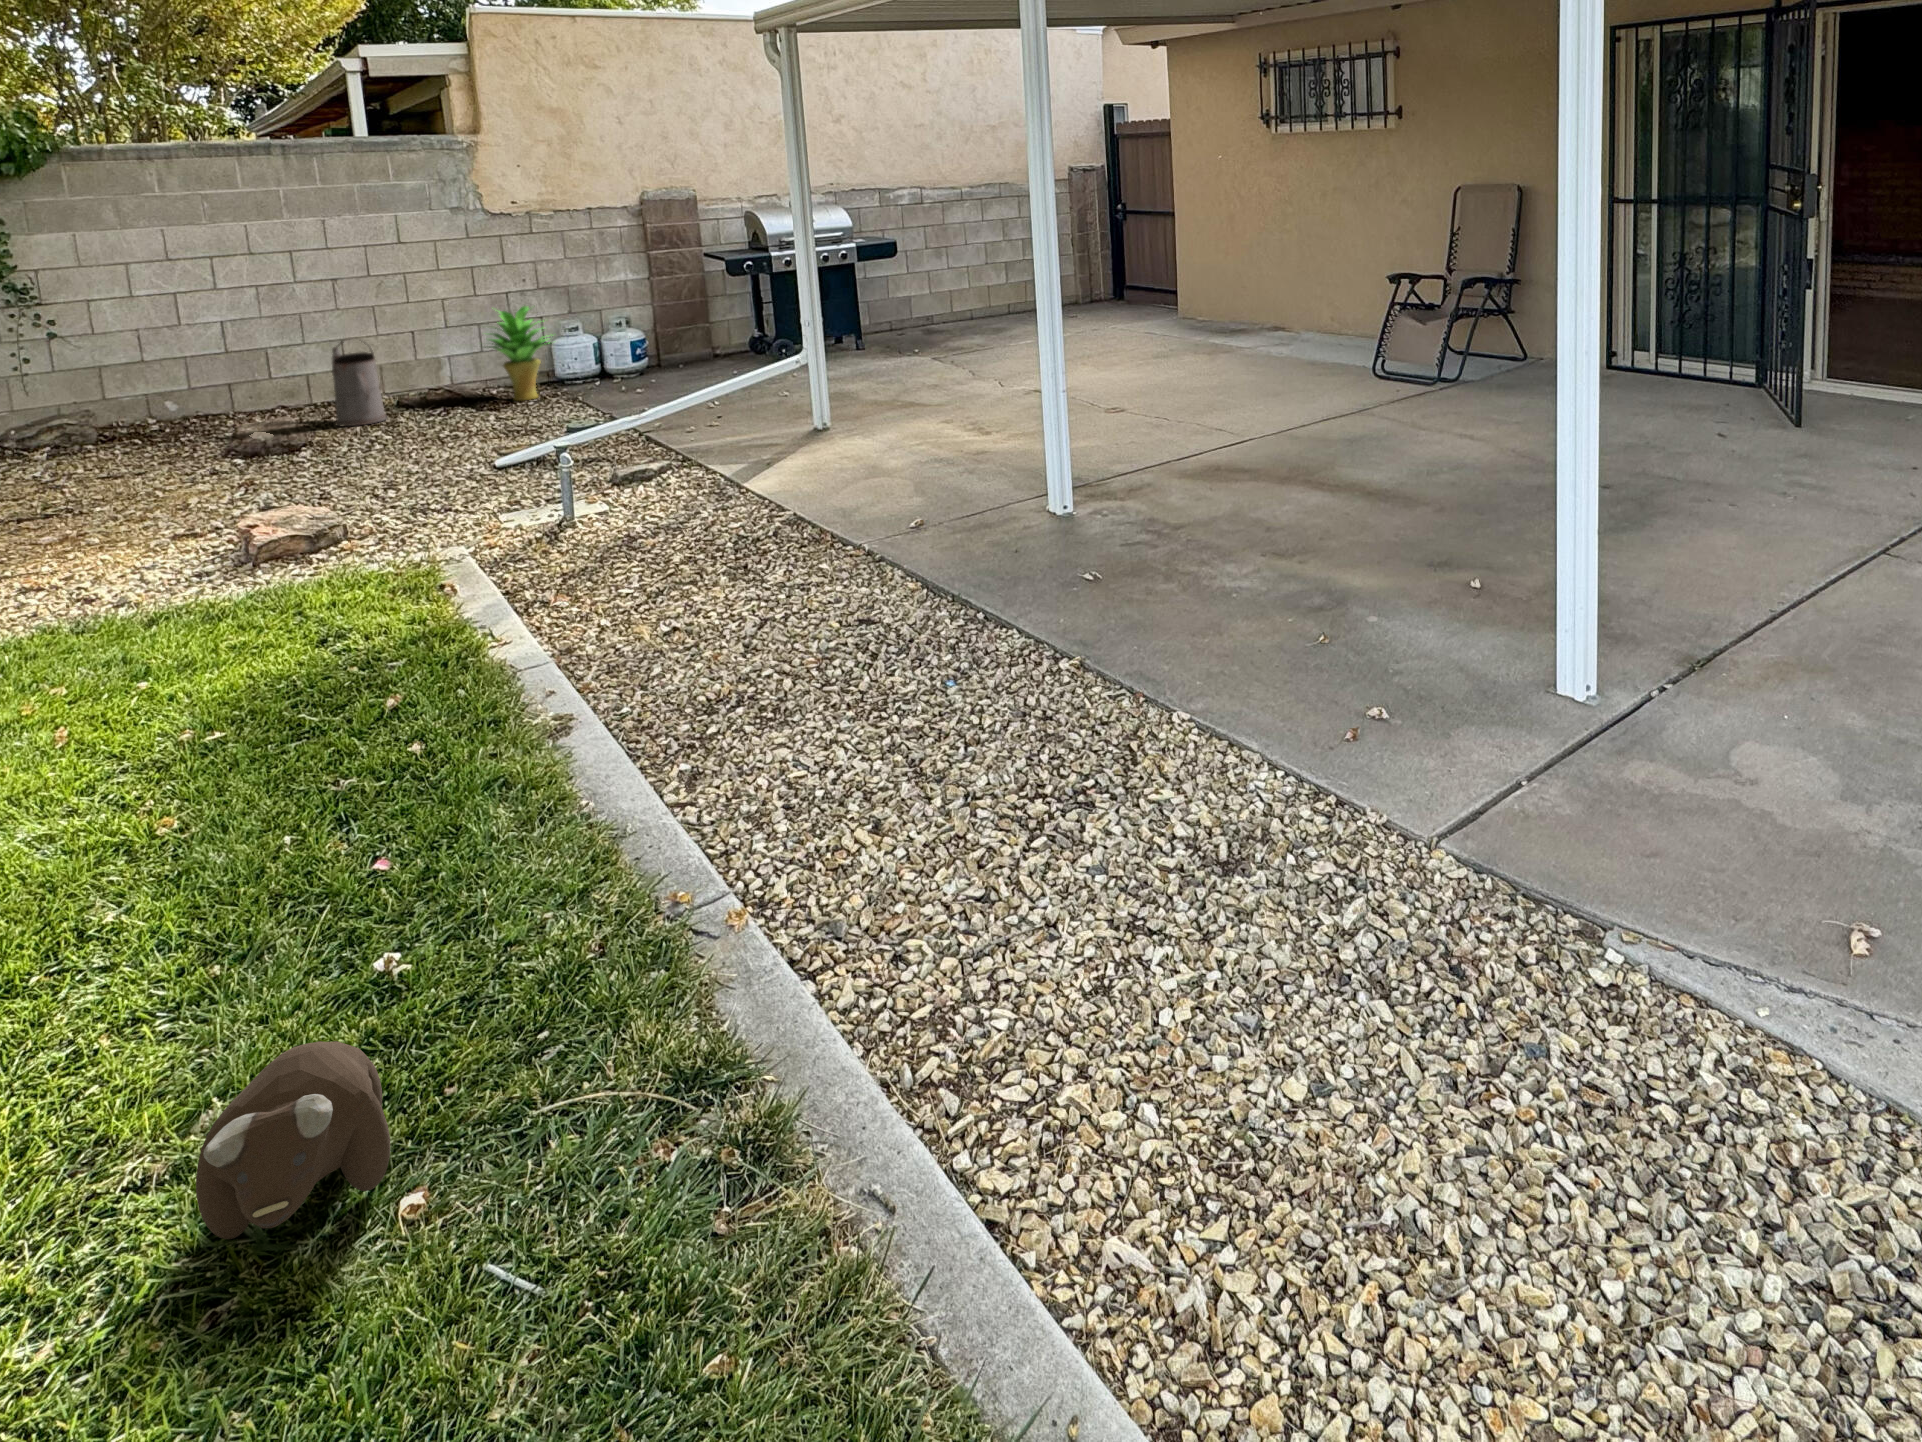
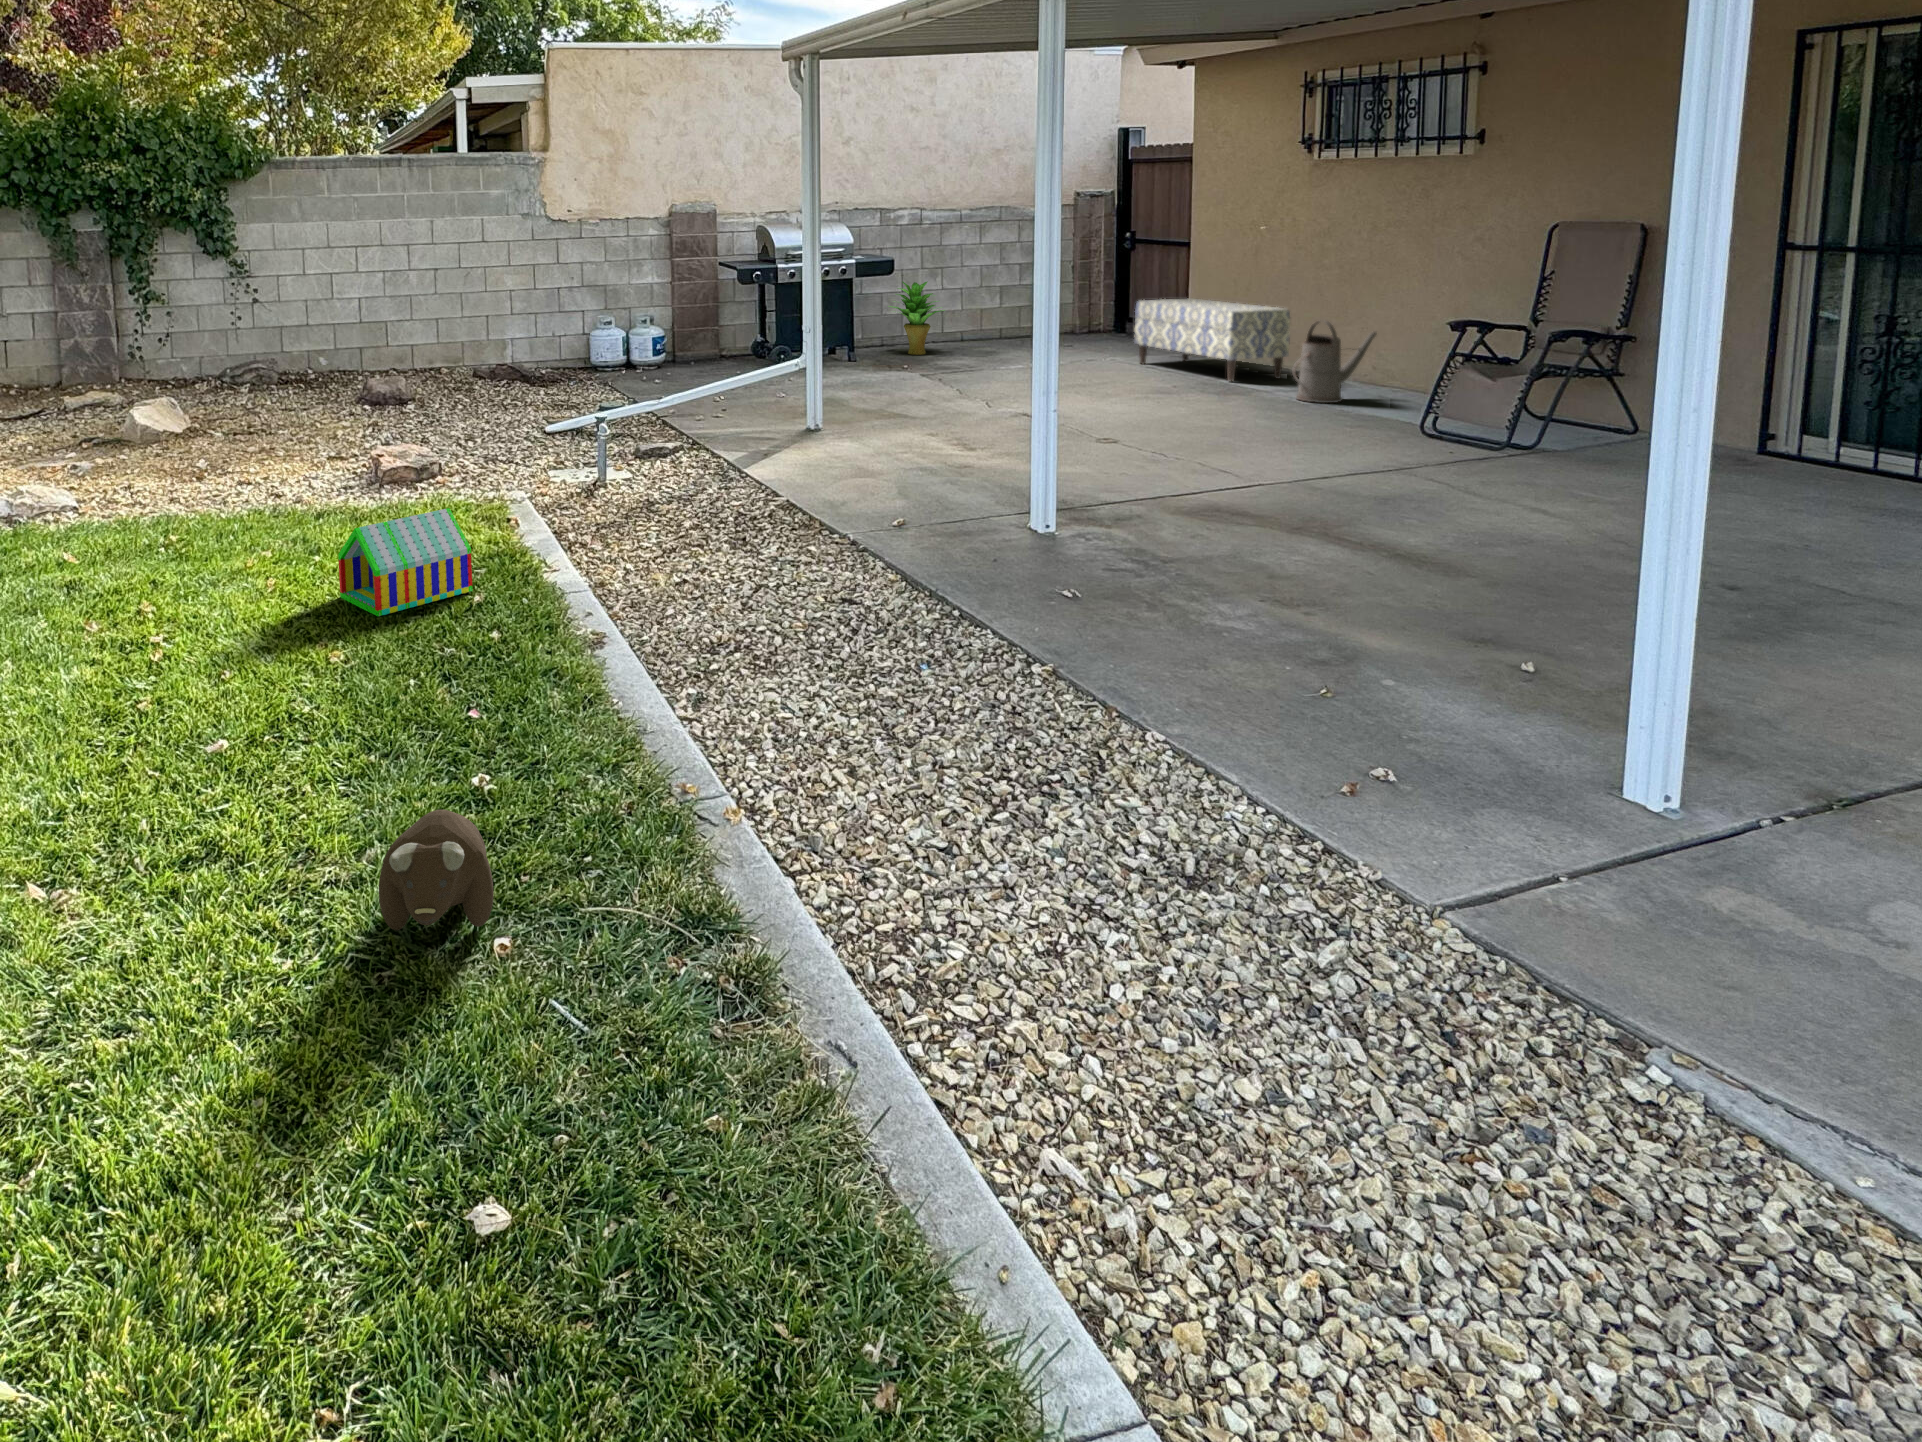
bench: none [1134,263,1267,339] -> present [1134,298,1290,381]
potted plant: present [485,306,547,401] -> present [889,282,945,355]
watering can: present [332,339,387,427] -> present [1292,321,1377,403]
toy house: none [161,594,380,757] -> present [338,508,472,616]

